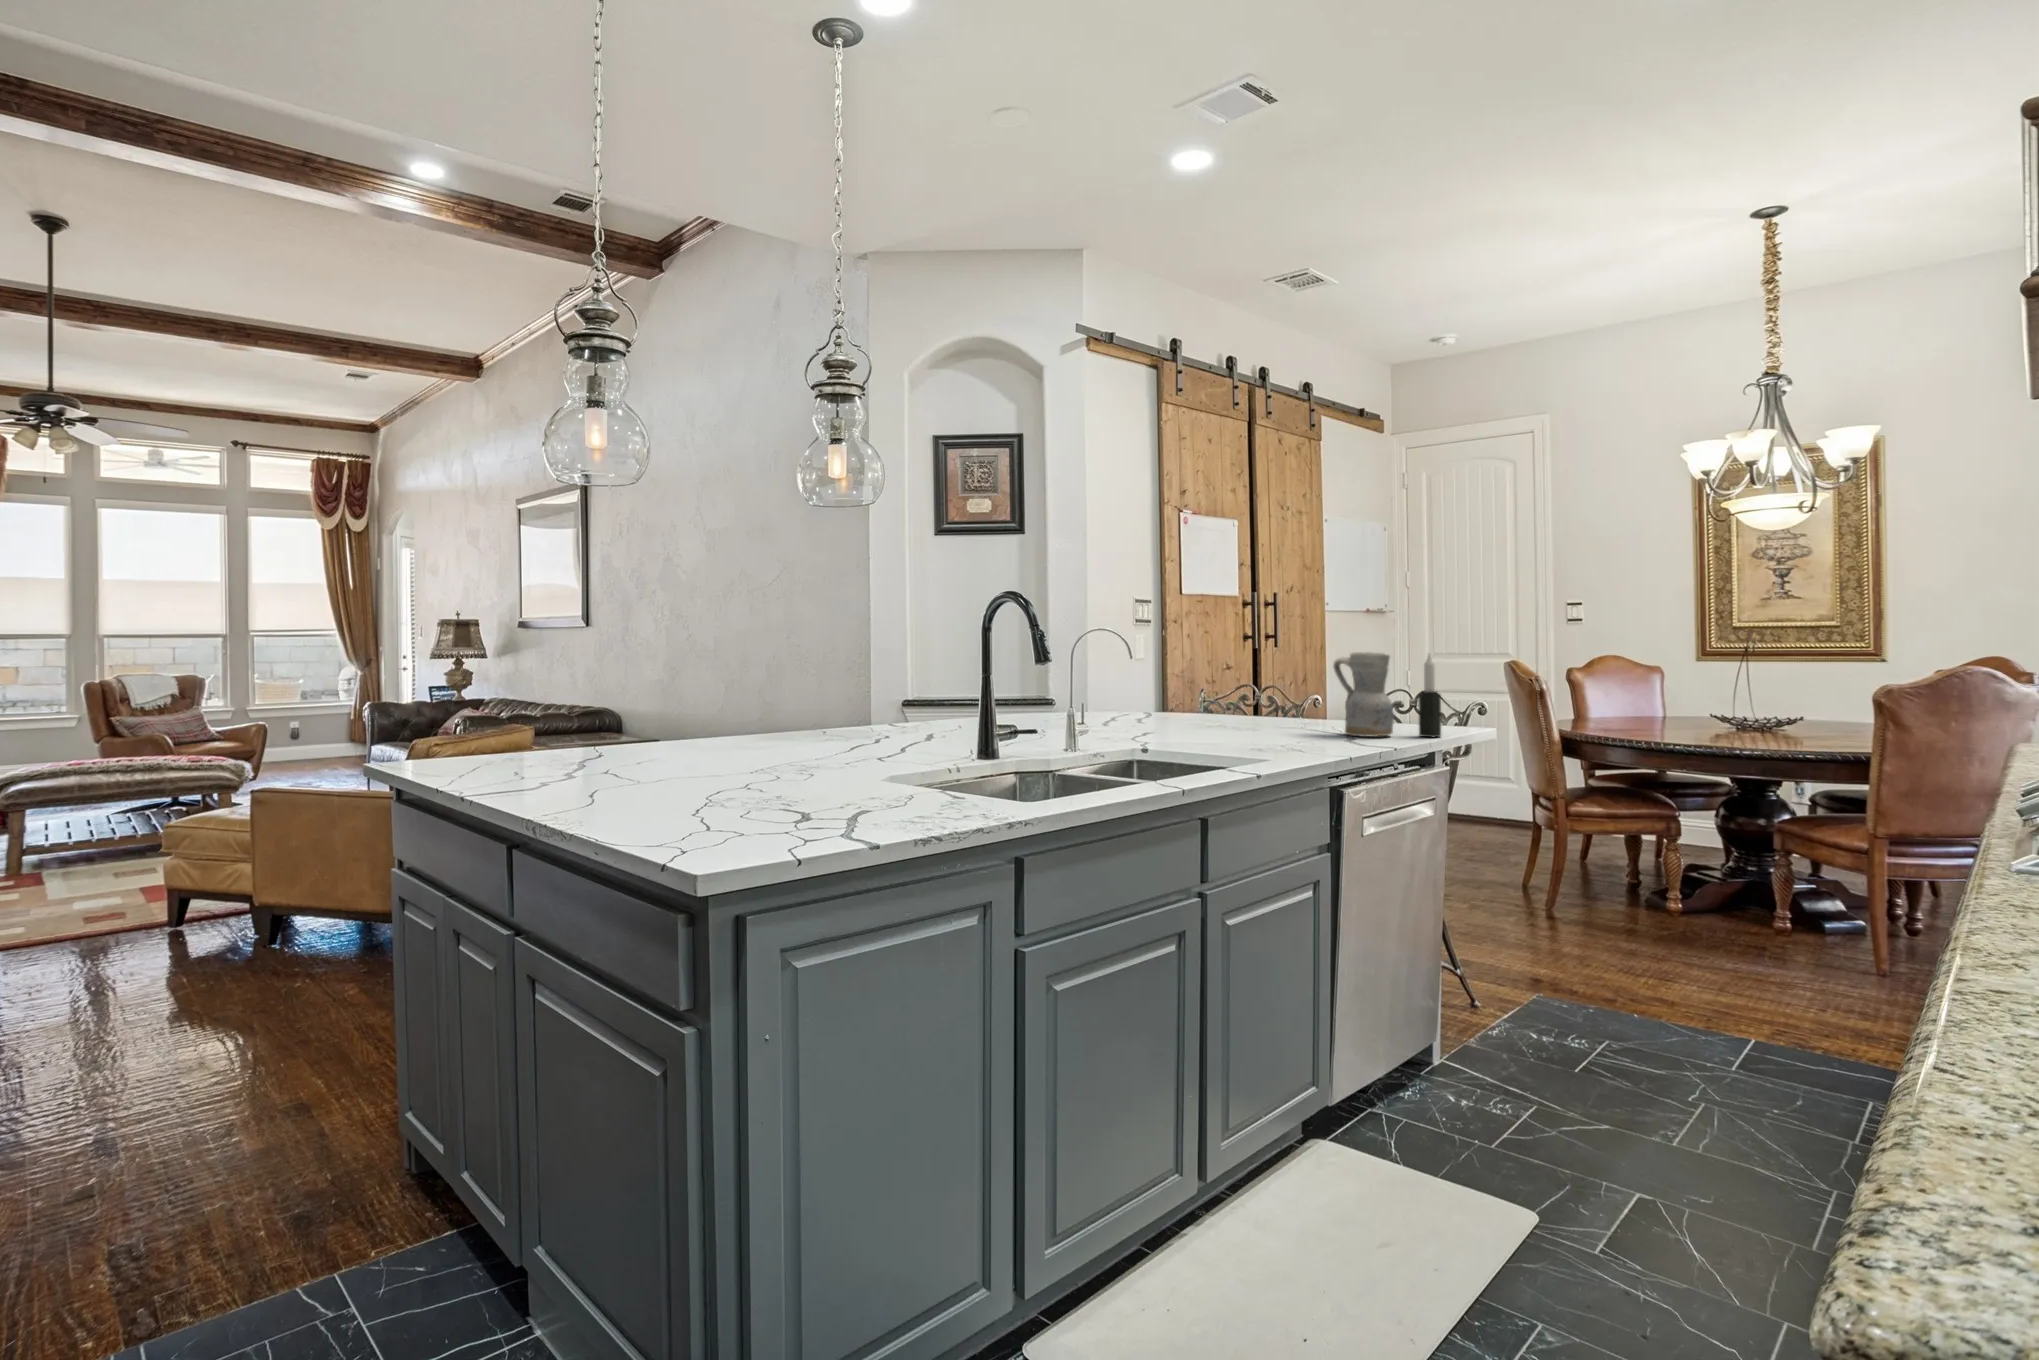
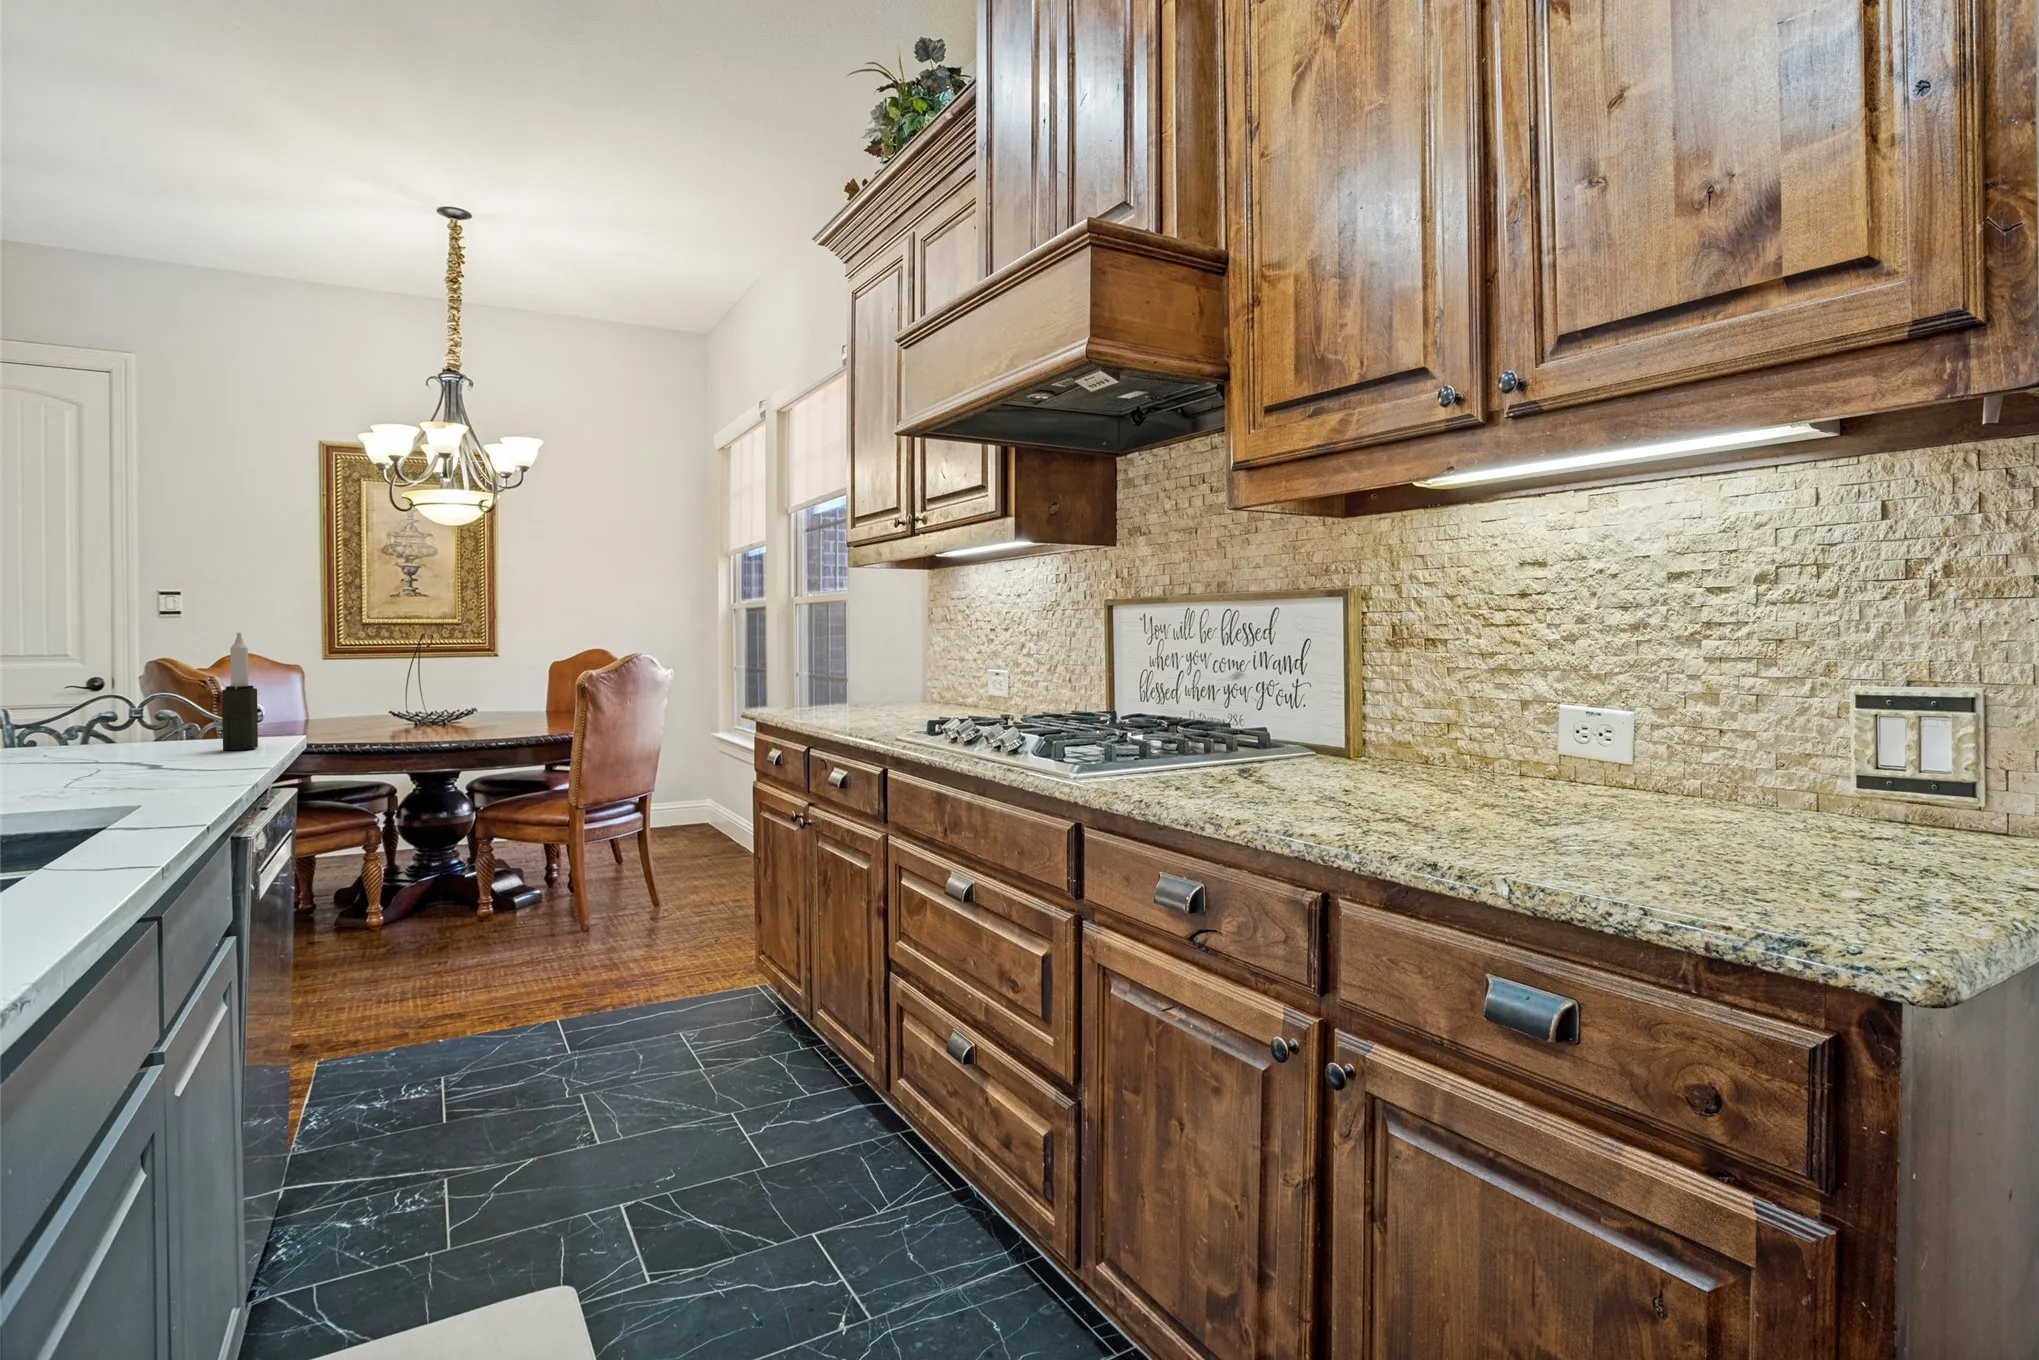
ceramic pitcher: present [1333,652,1394,737] -> none [69,631,188,760]

